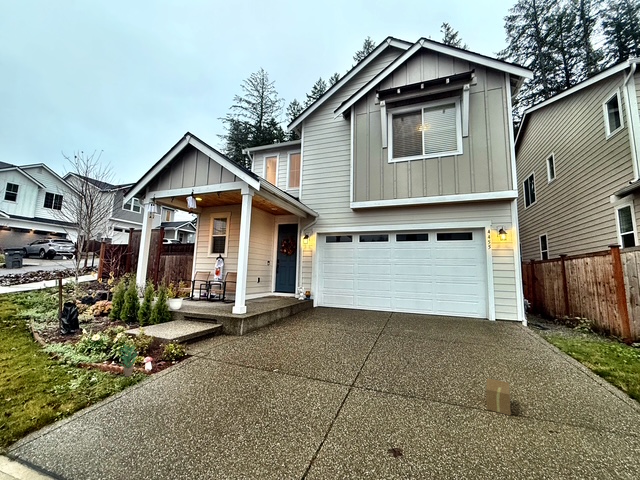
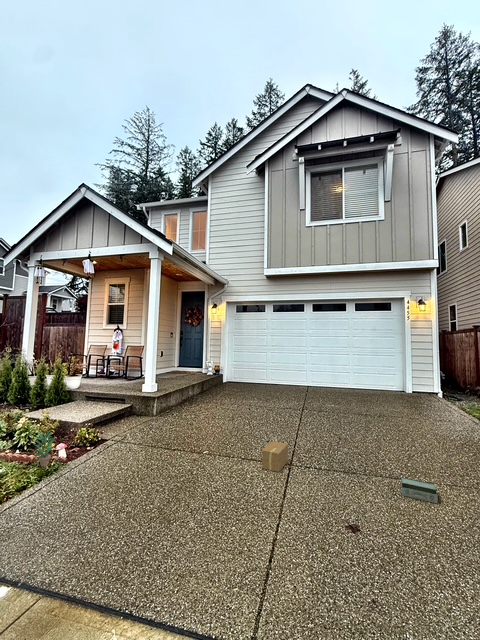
cardboard box: present [486,378,511,415] -> present [262,441,288,472]
toolbox: none [448,408,485,439] -> present [401,477,438,503]

